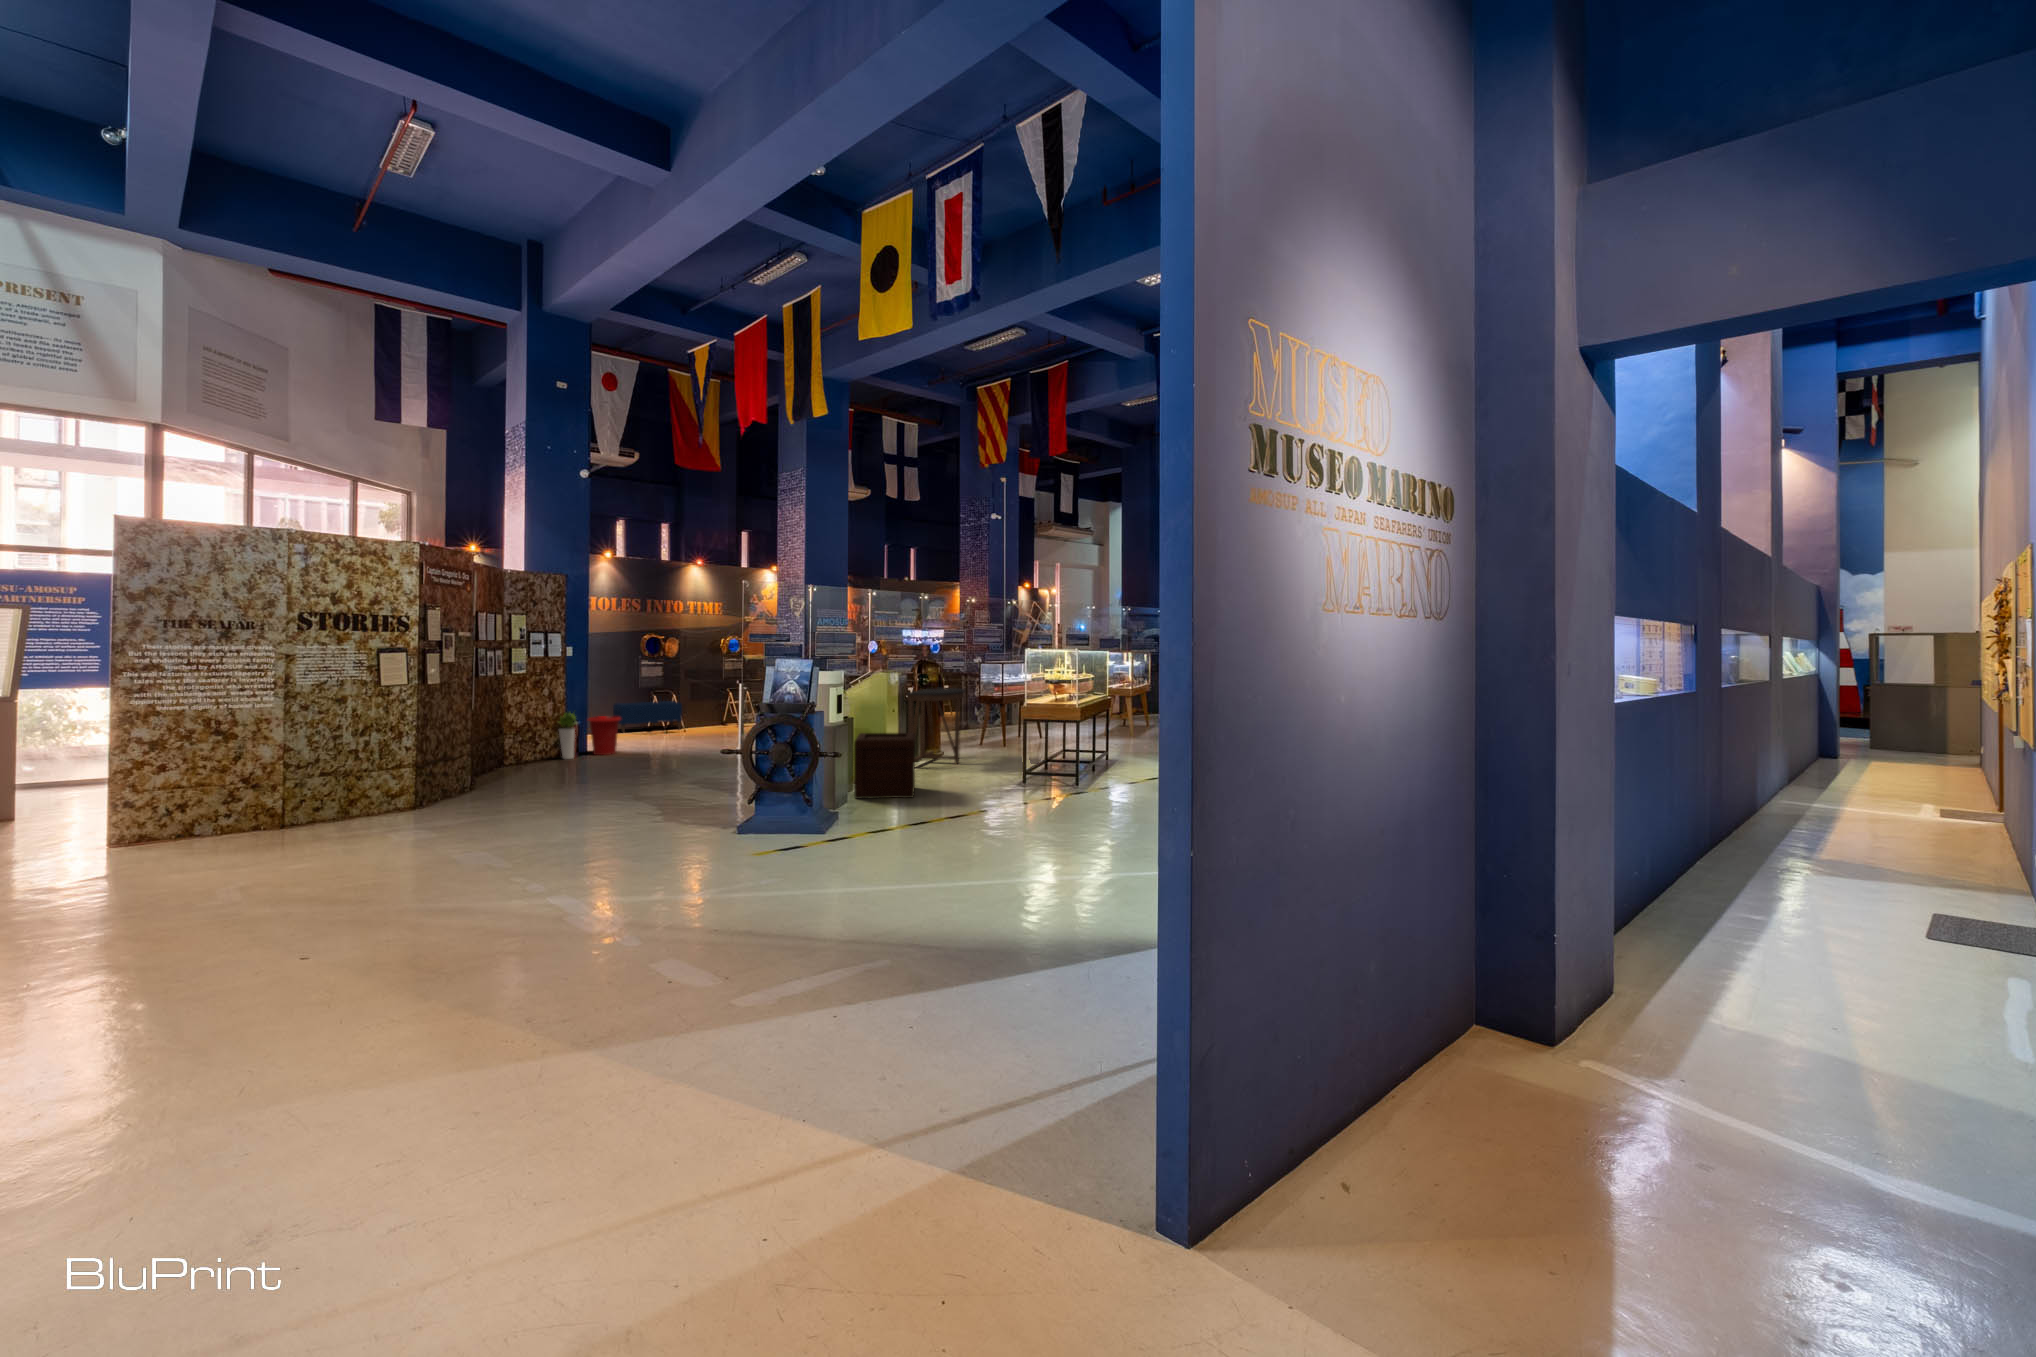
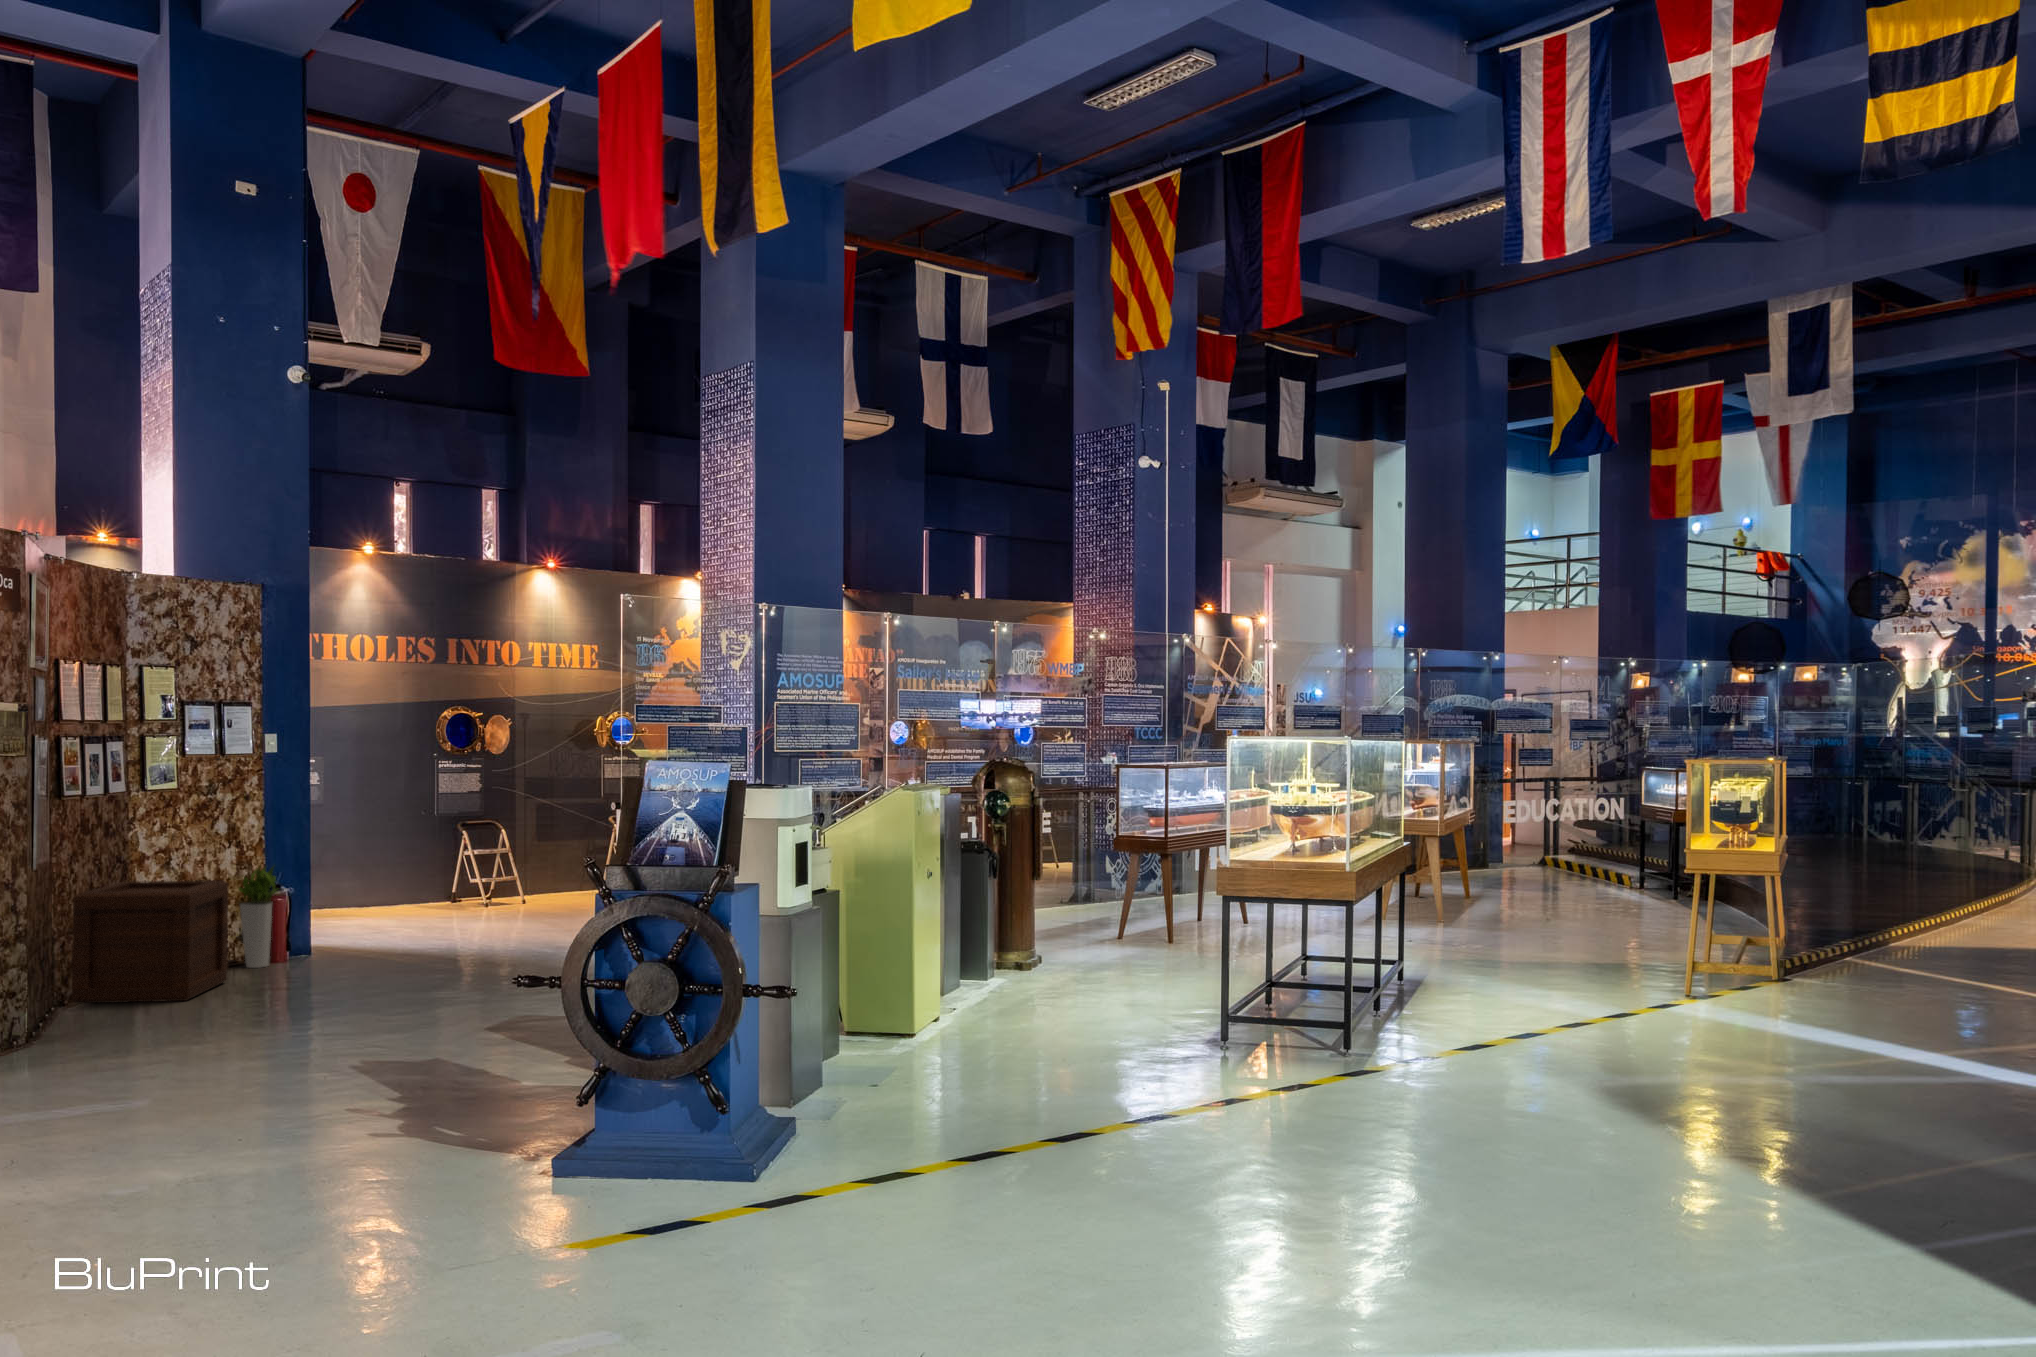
console table: present [907,688,965,764] -> none [957,817,1089,1000]
bench: present [613,701,682,733] -> none [376,842,512,908]
waste bin: present [588,716,621,755] -> none [300,876,371,958]
wooden crate: present [854,733,915,799] -> present [72,881,229,1003]

